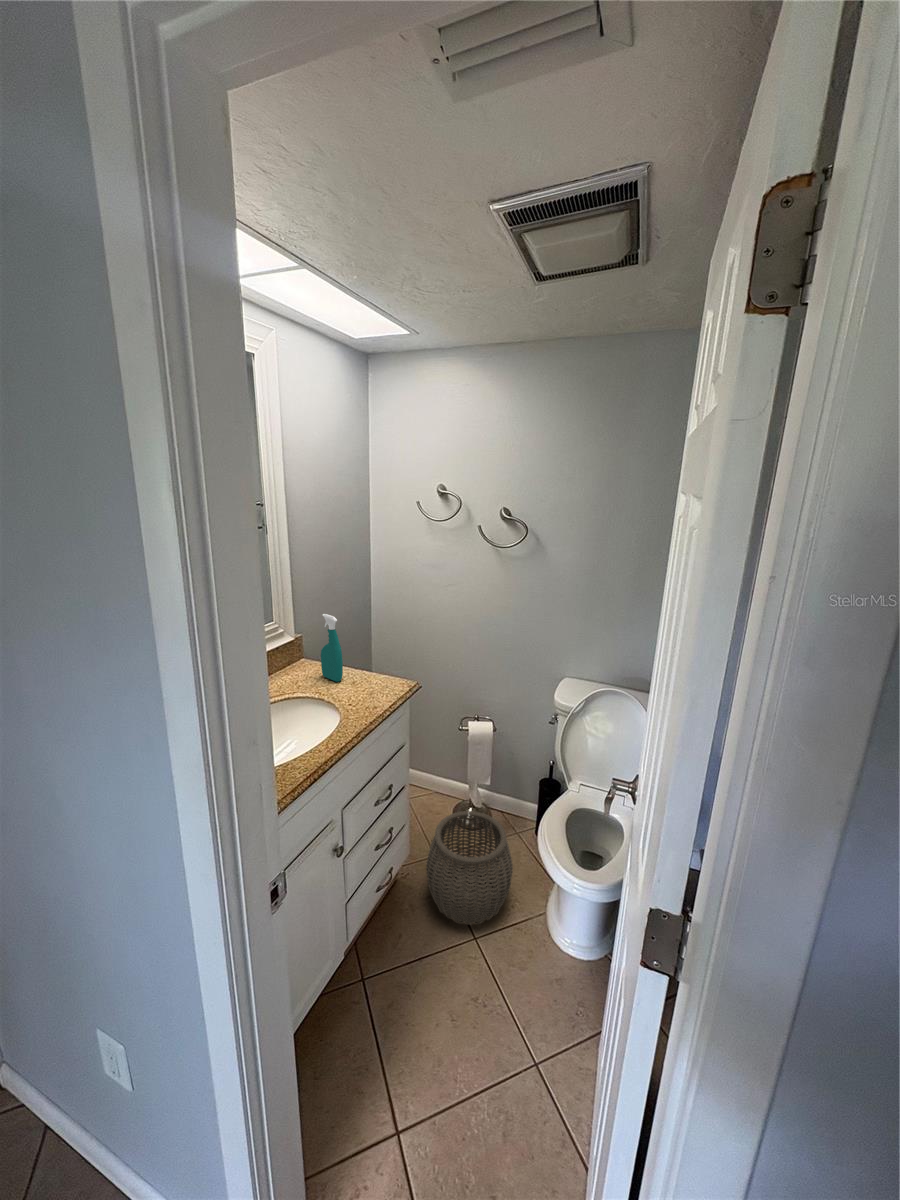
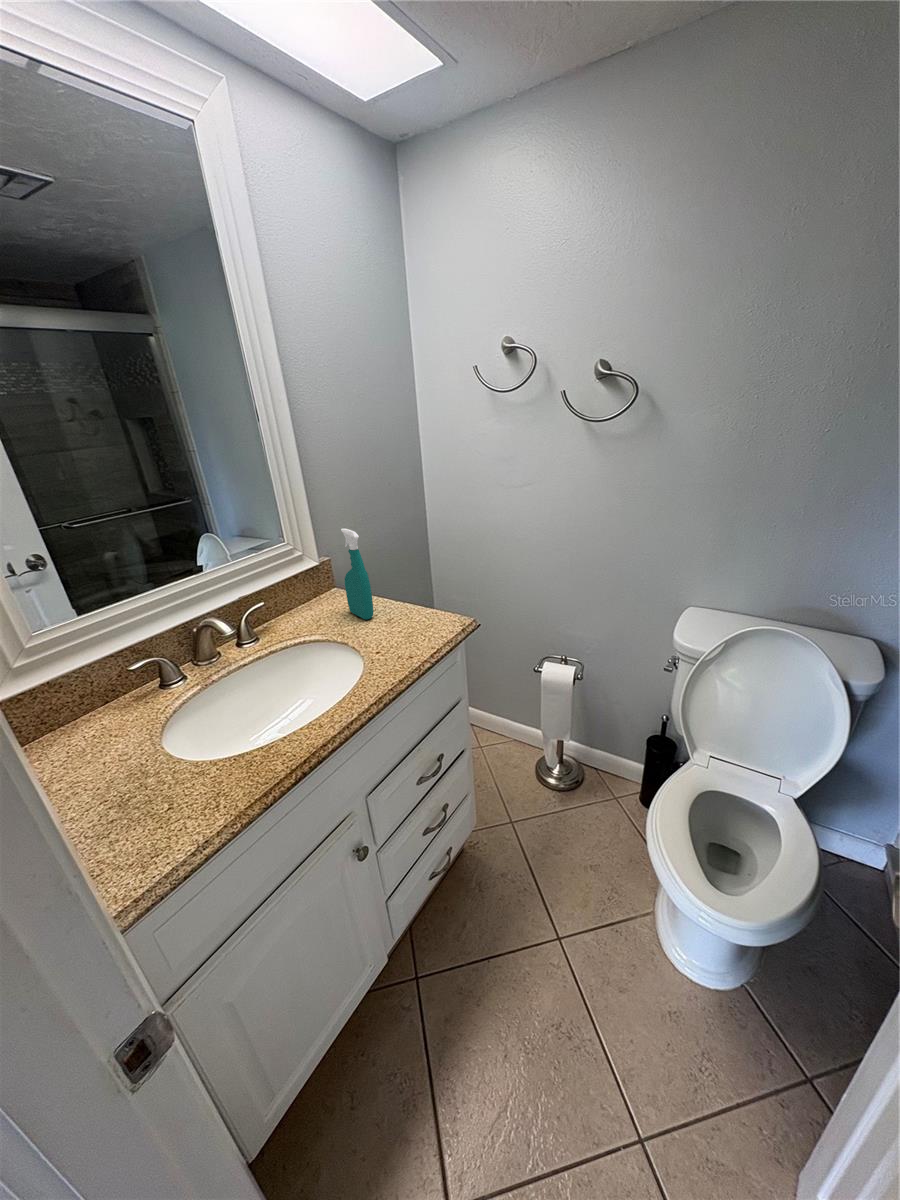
woven basket: present [426,811,513,925] -> none [496,779,610,921]

